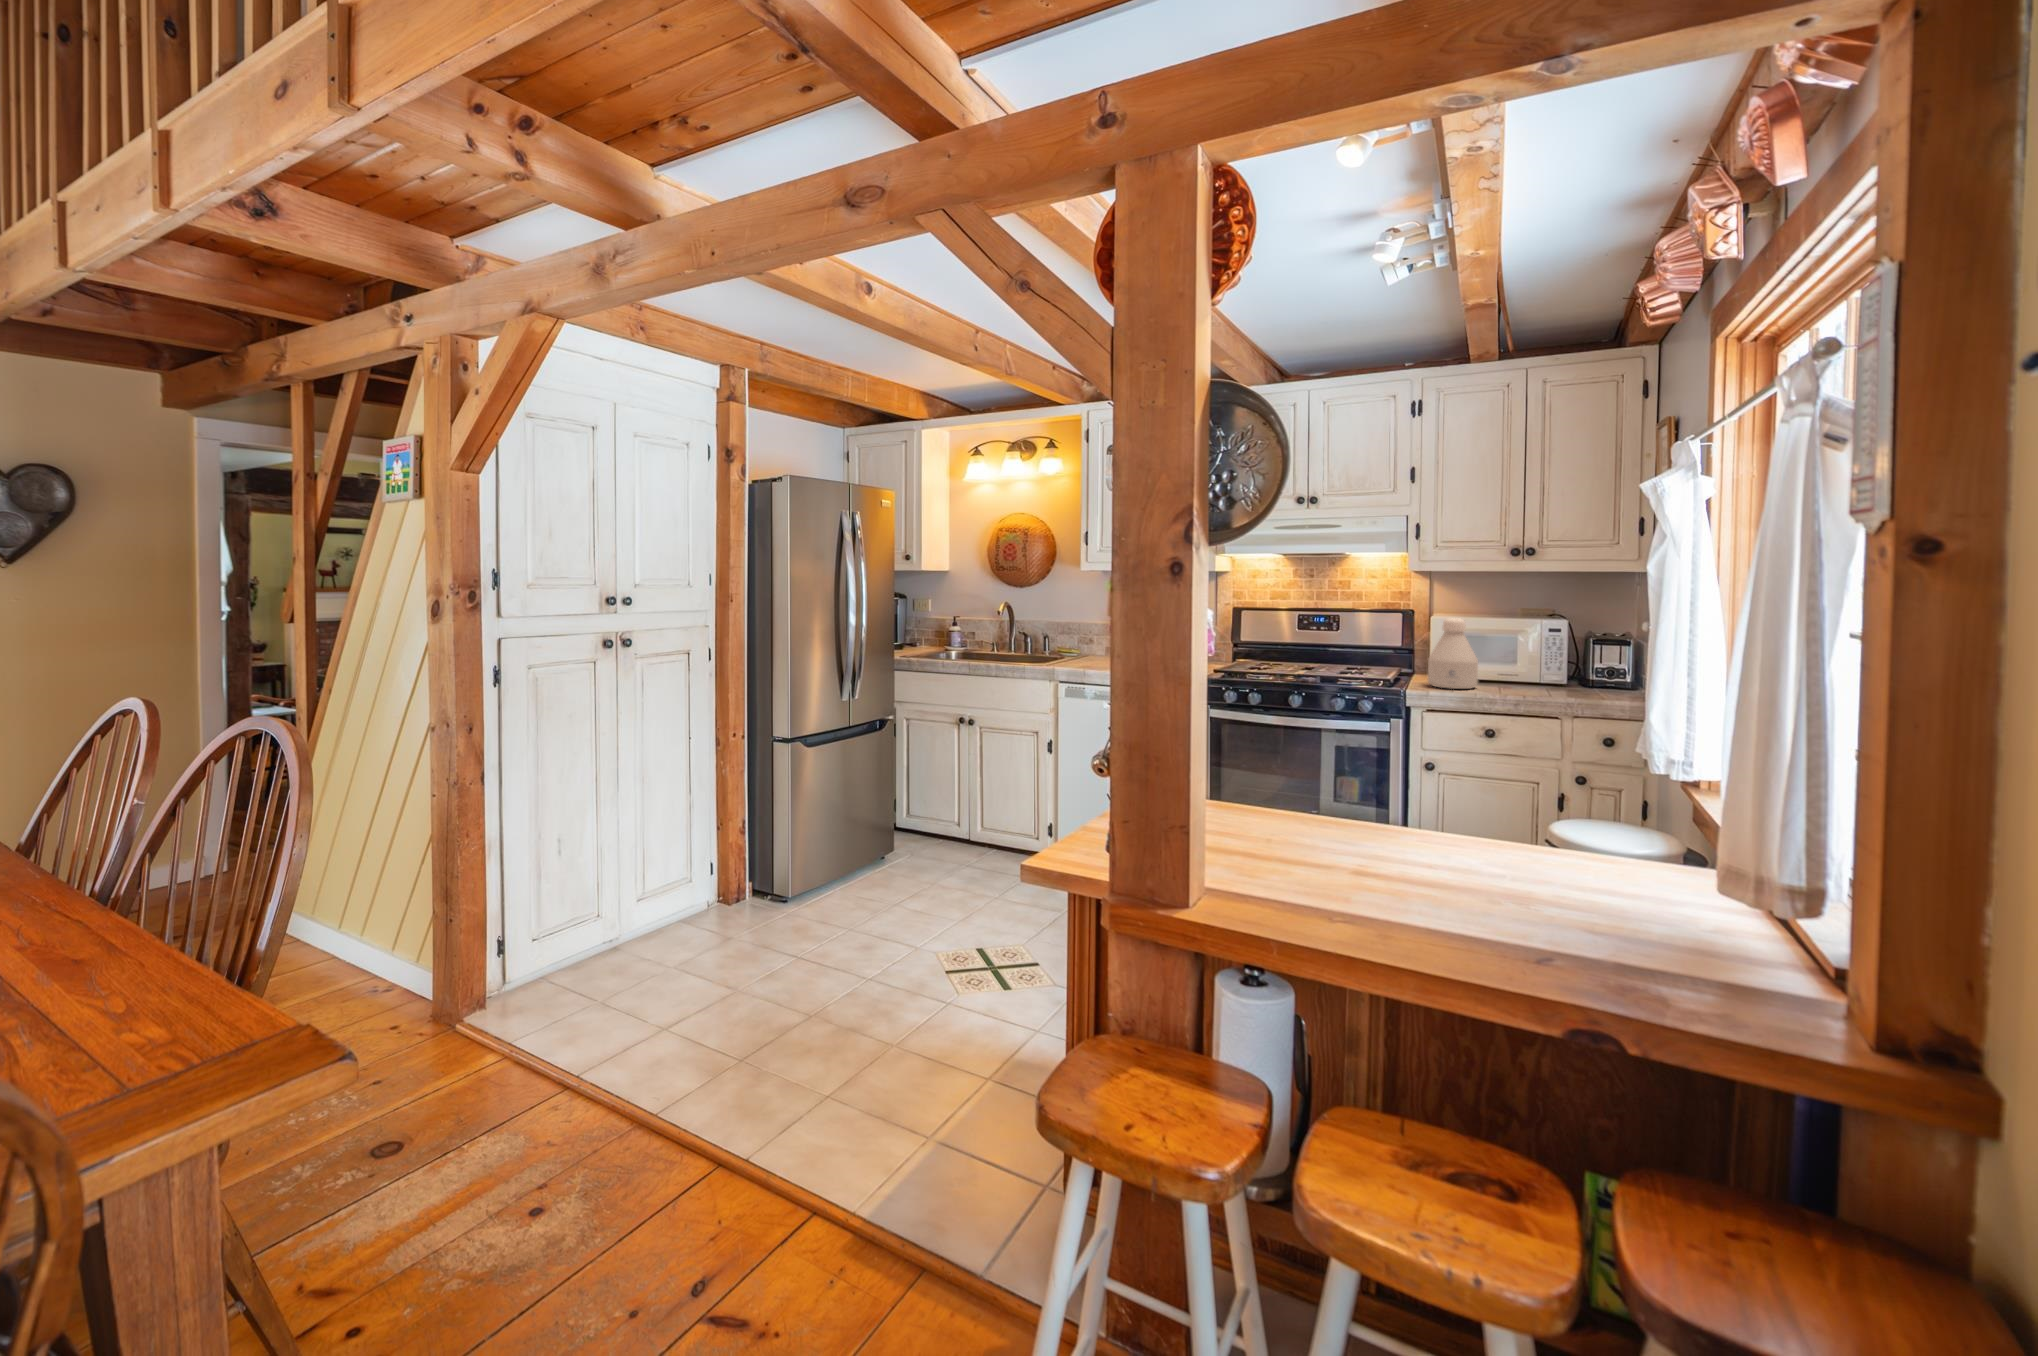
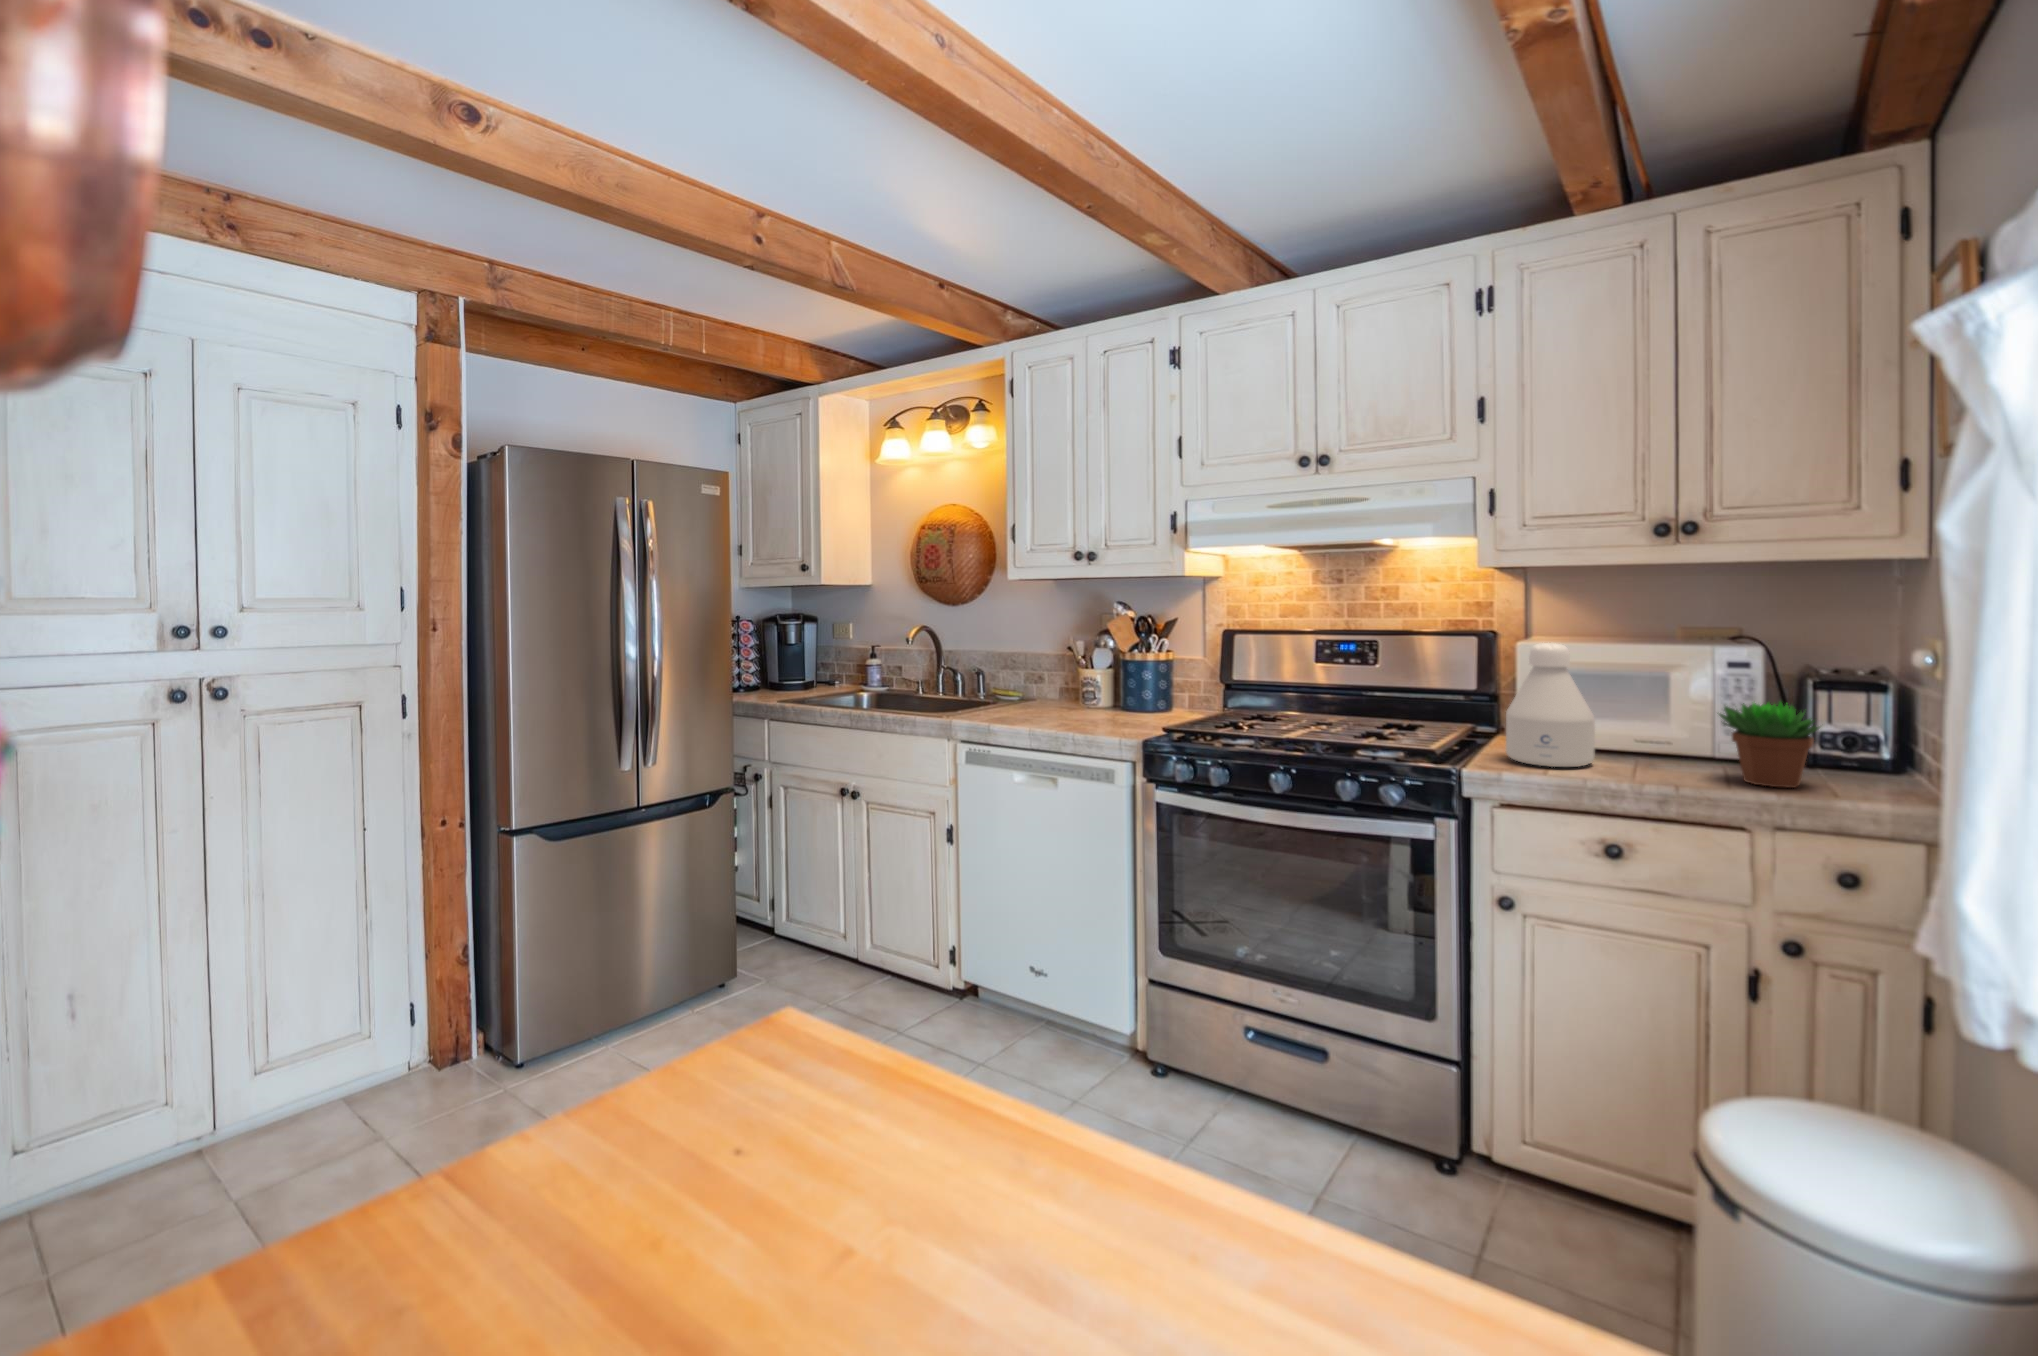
succulent plant: none [1544,649,1598,696] -> present [1719,702,1820,788]

